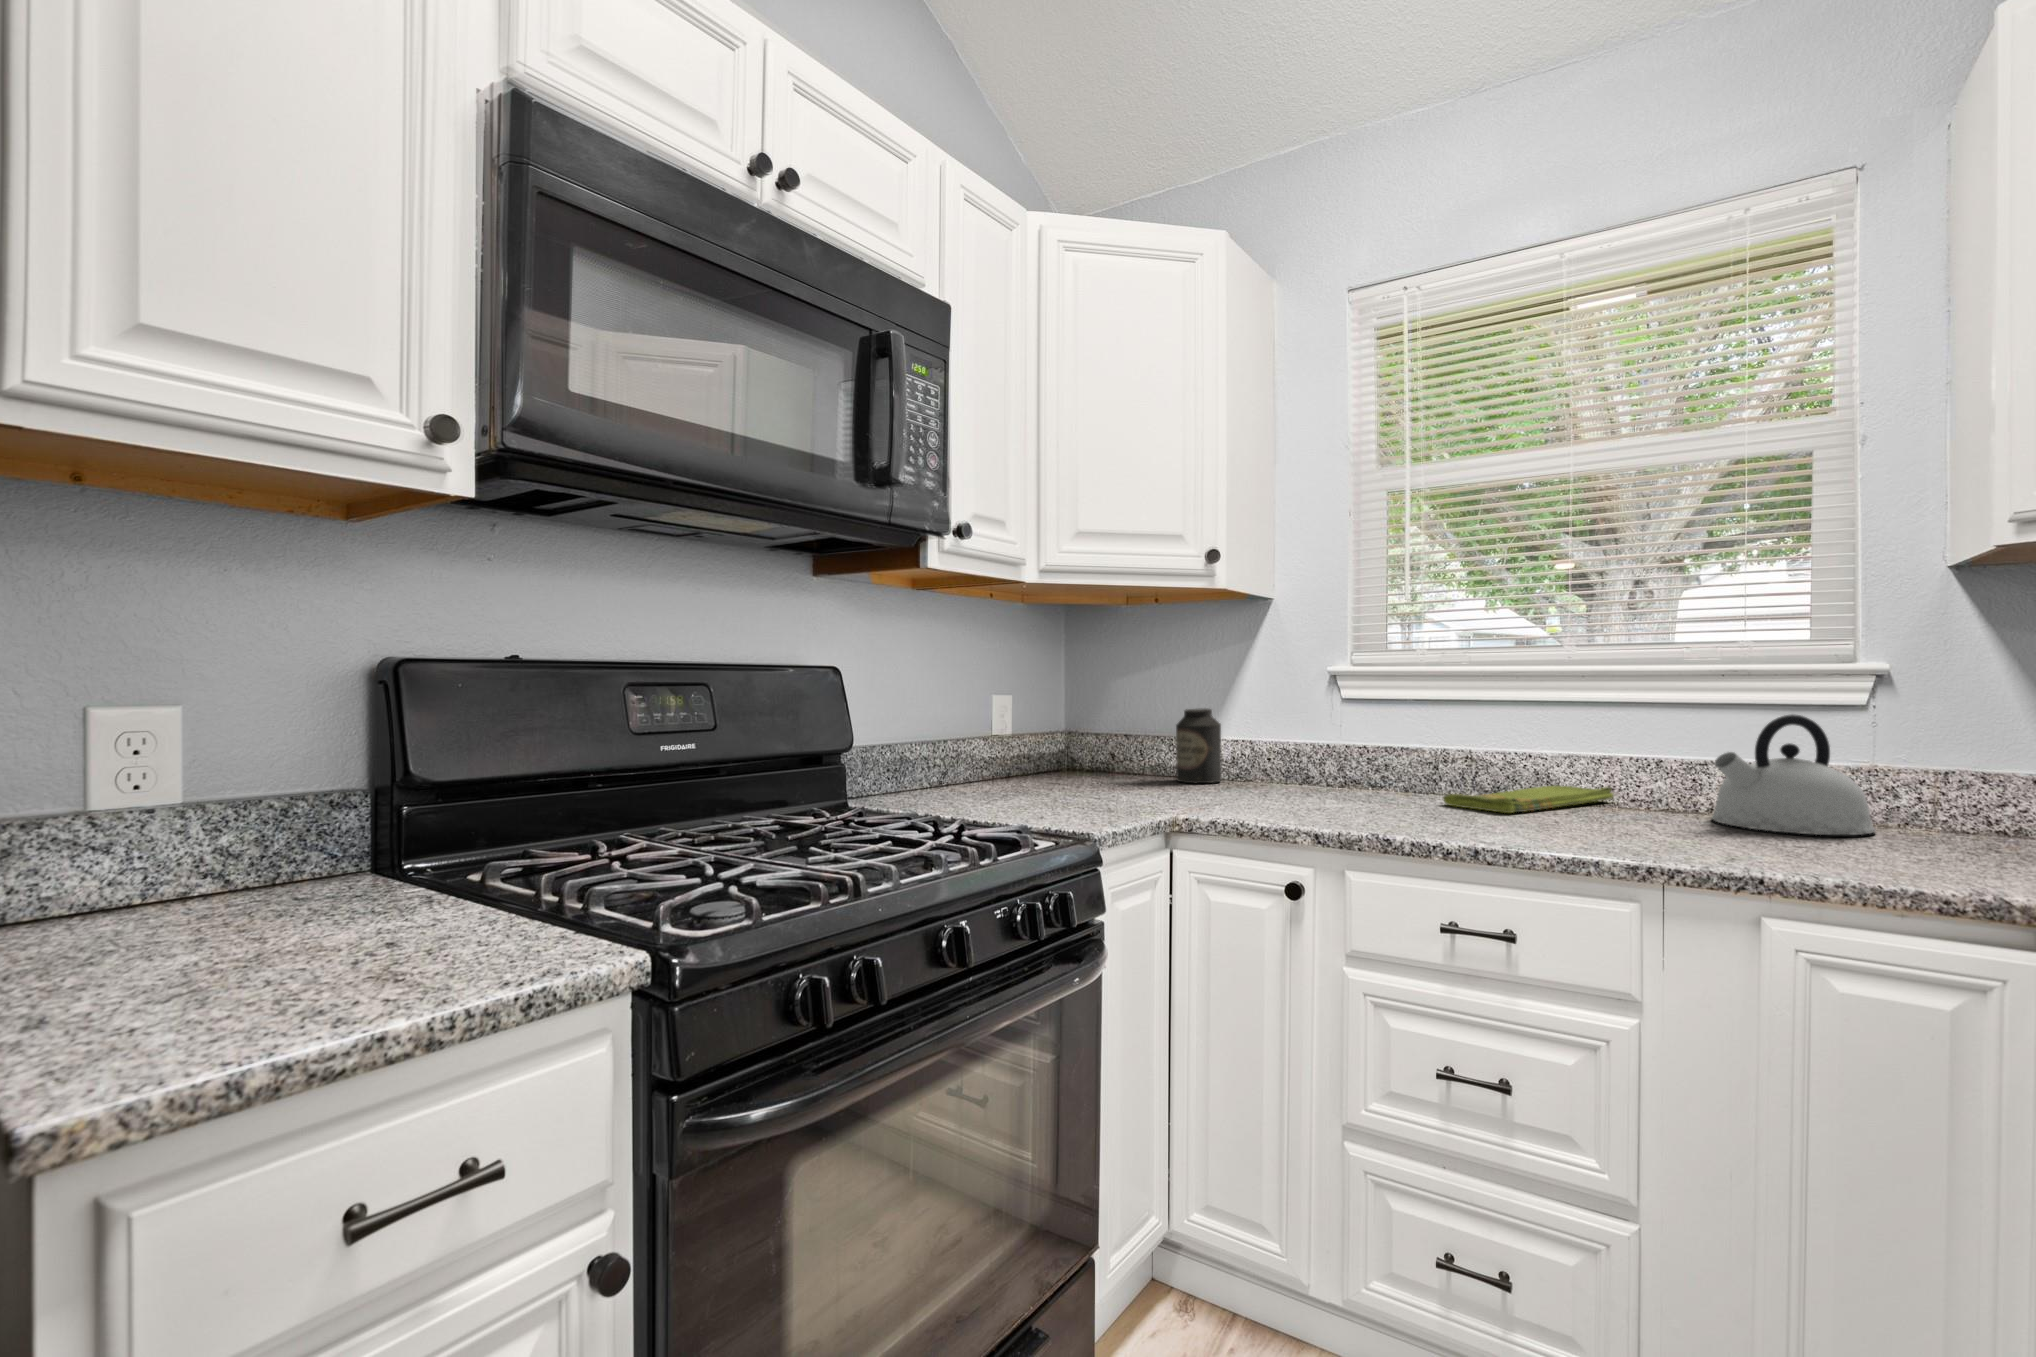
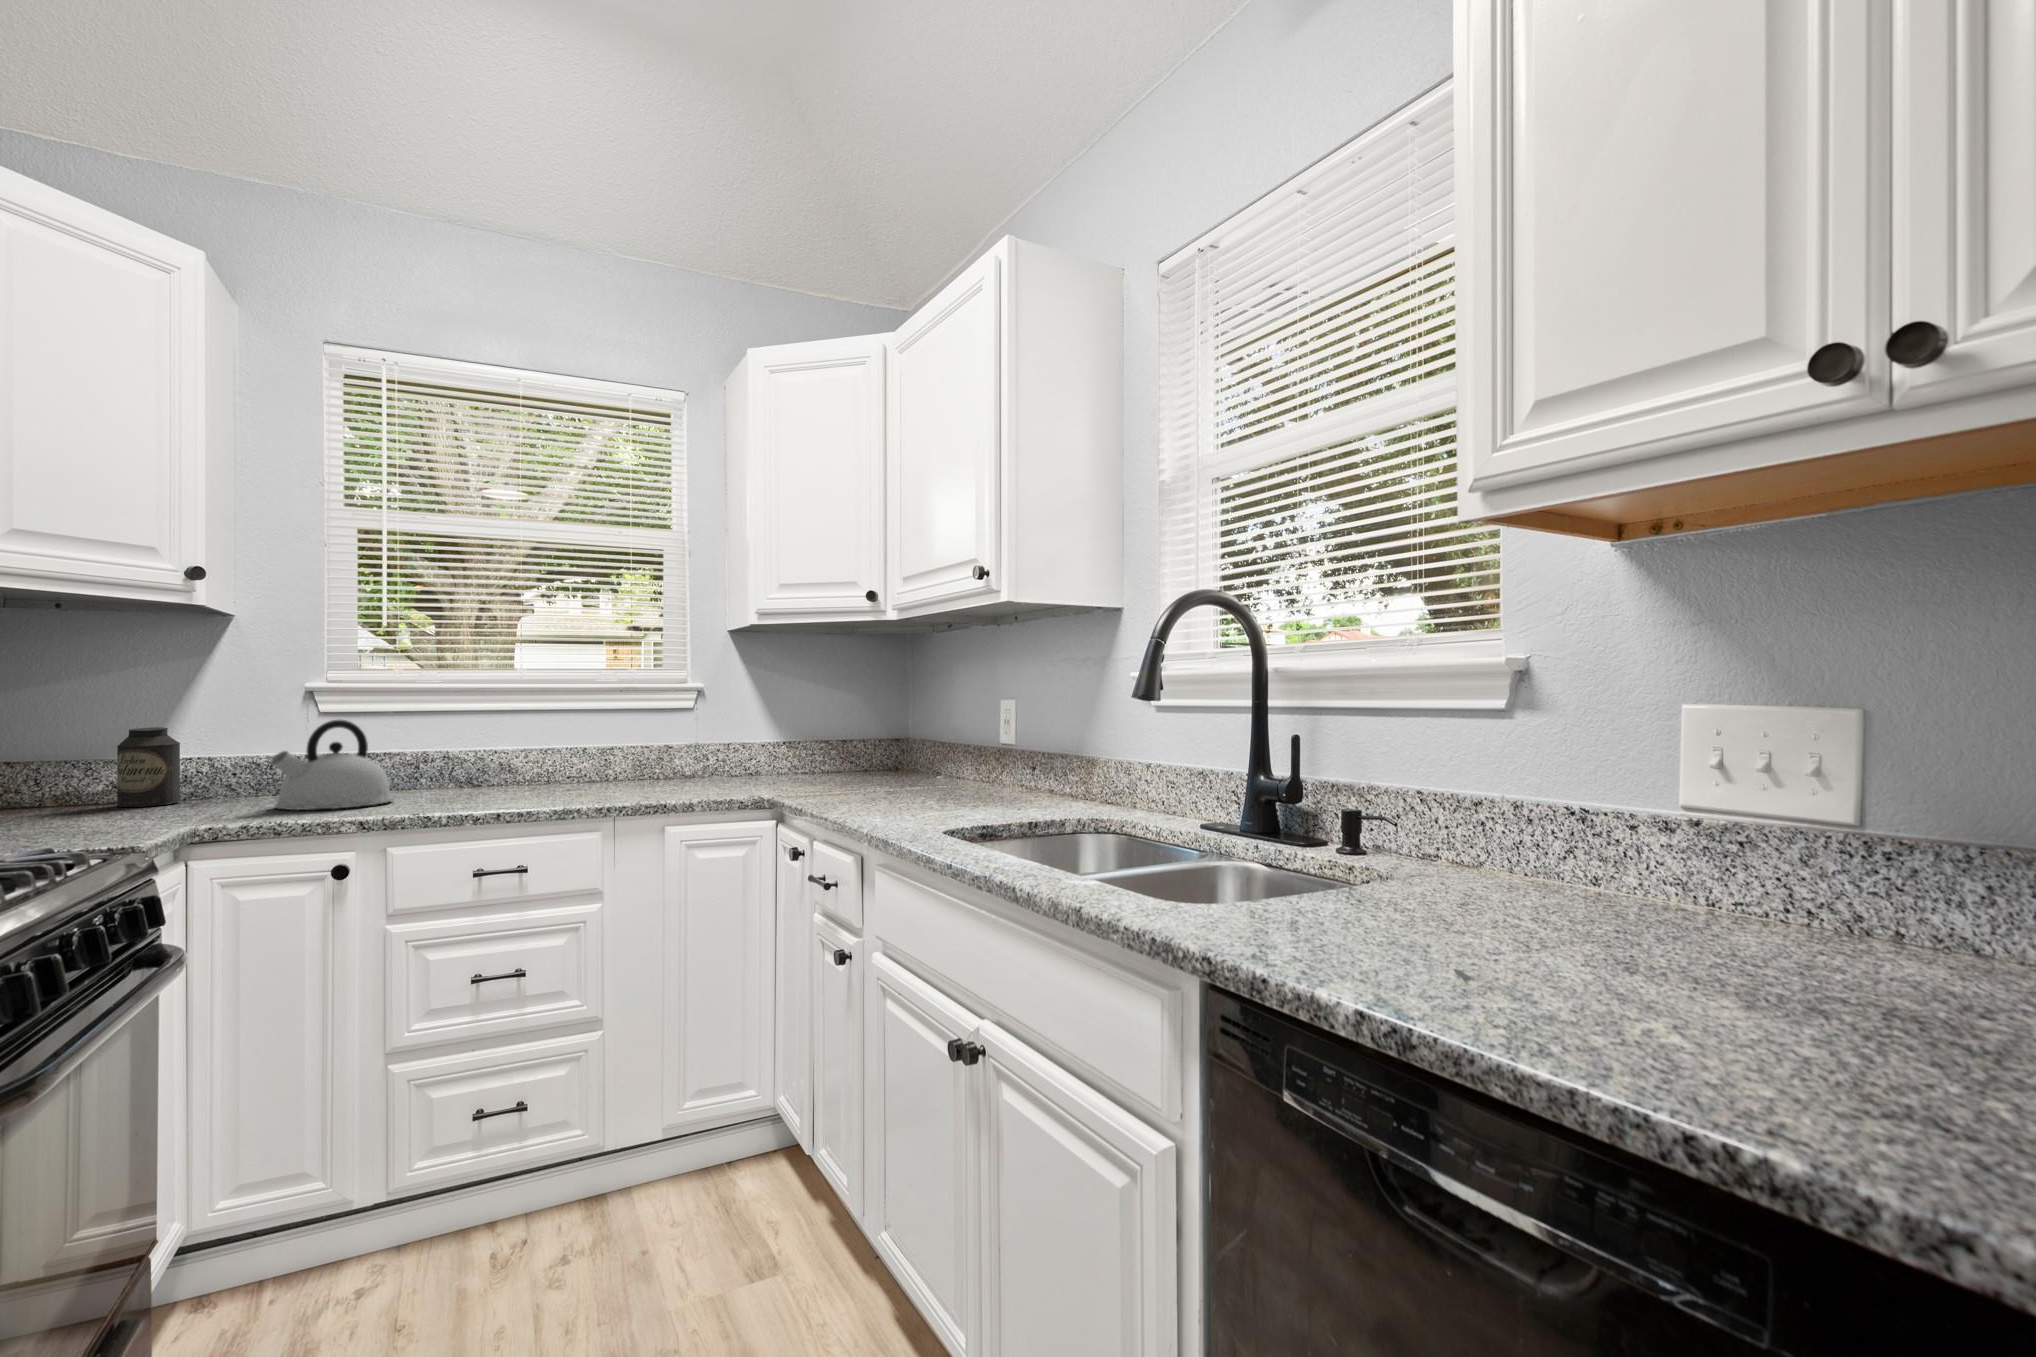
kettle: present [1711,715,1875,835] -> present [271,720,393,810]
dish towel: present [1443,786,1613,813] -> none [434,770,551,795]

